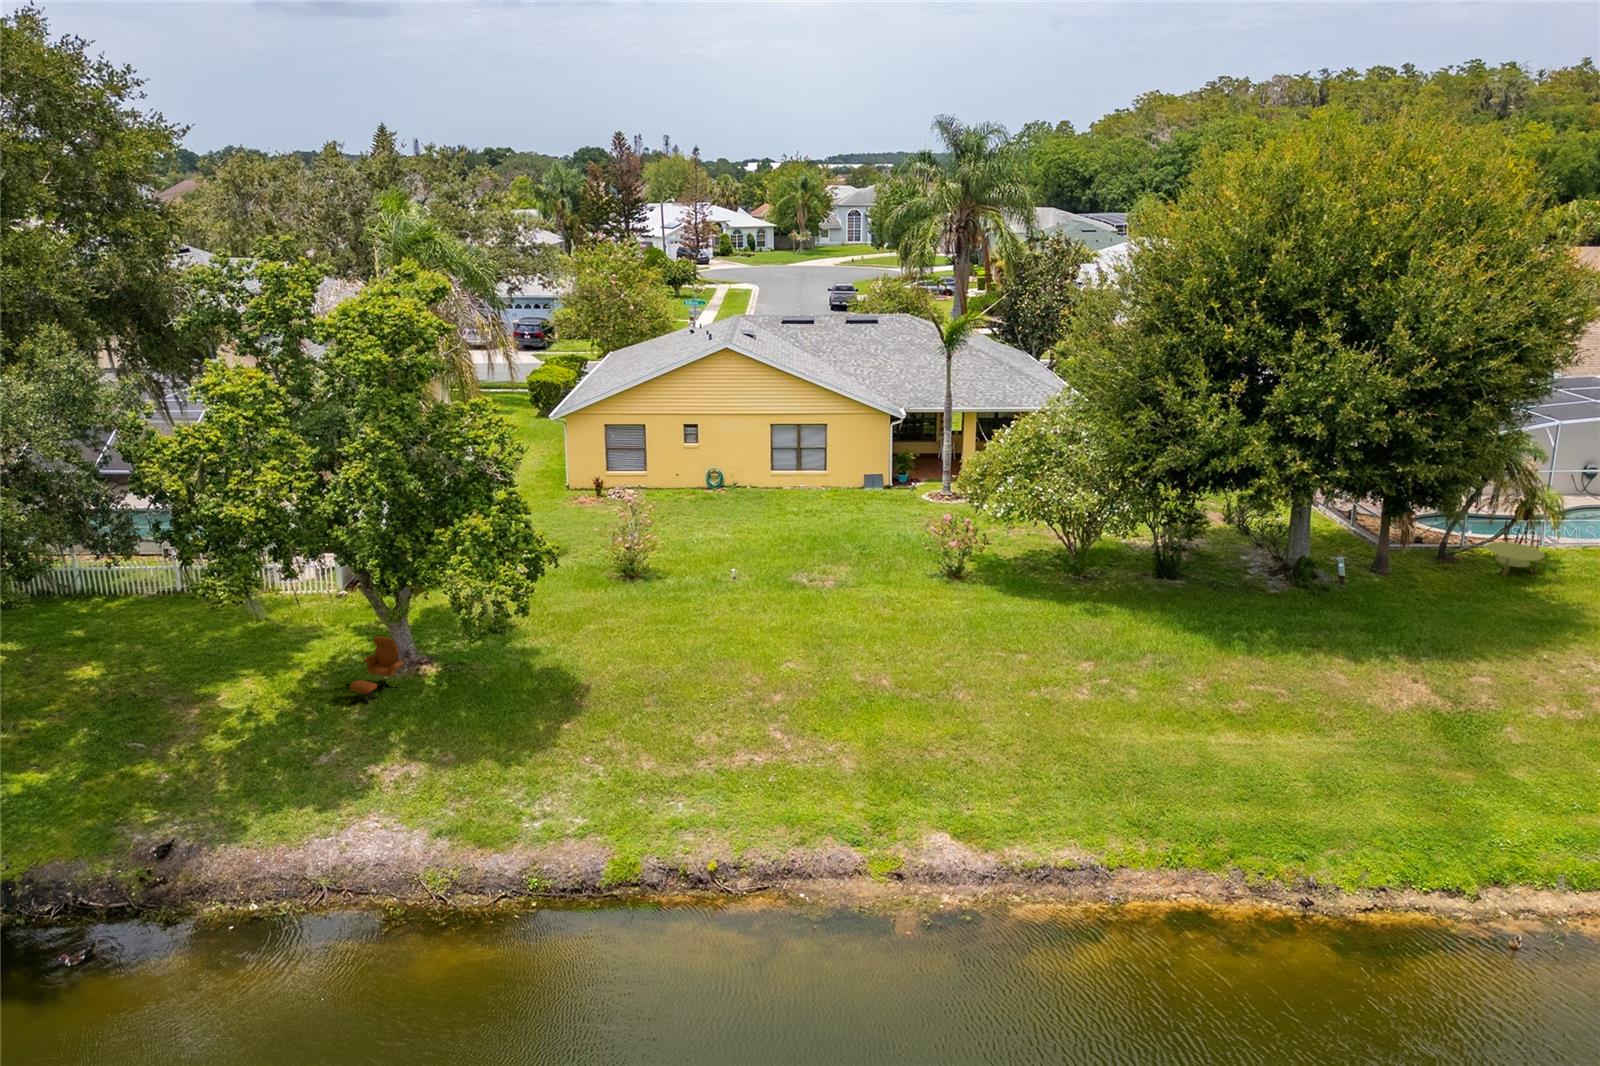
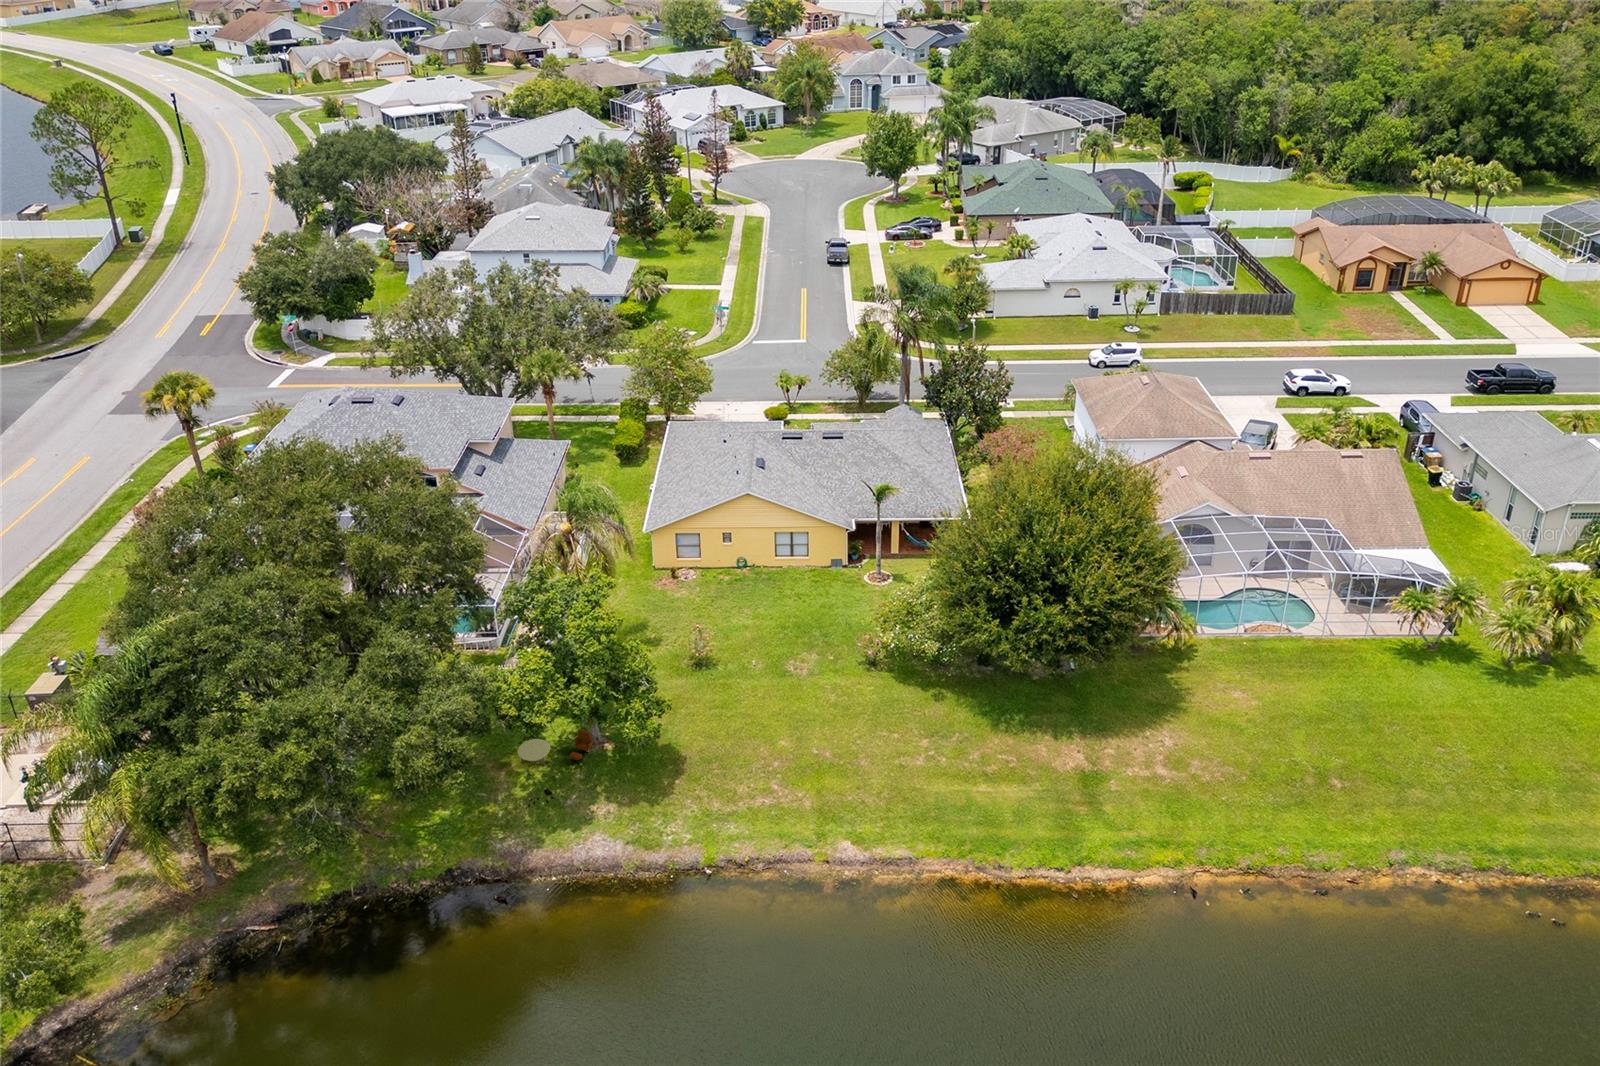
round table: present [1487,542,1545,576] -> present [518,739,550,766]

